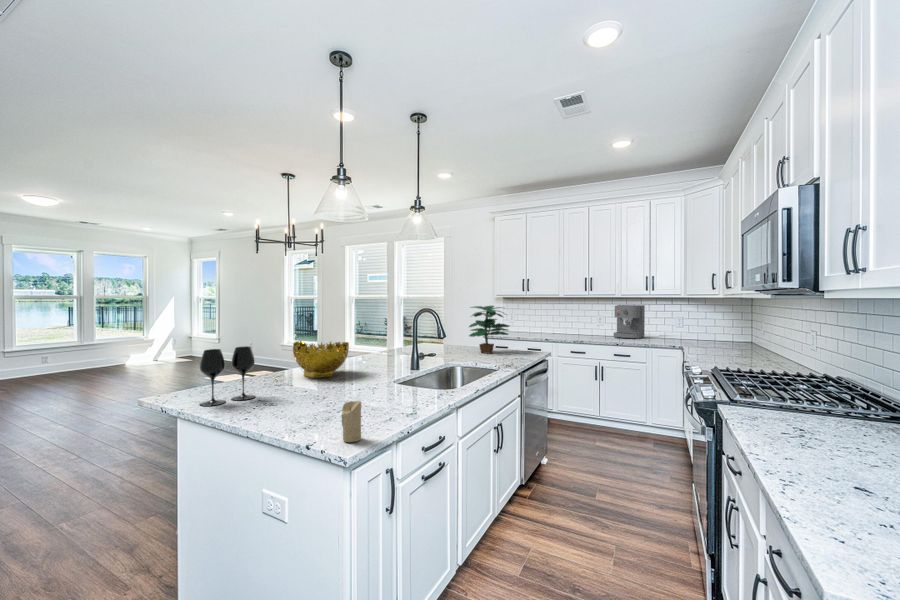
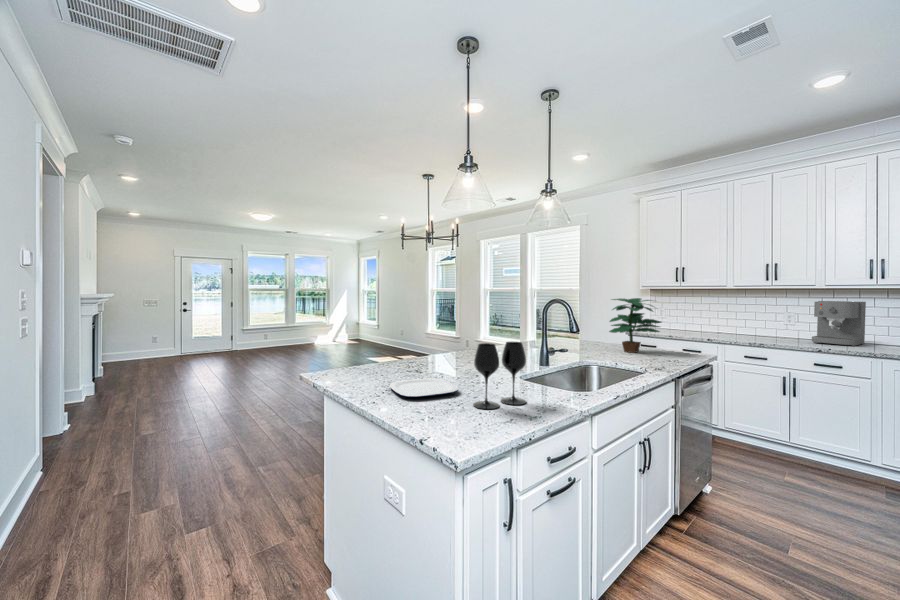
decorative bowl: present [293,341,349,378] -> none [420,328,474,367]
wine glass: present [200,346,255,406] -> present [473,342,526,409]
plate: none [268,390,340,409] -> present [389,378,458,397]
candle: present [342,401,361,442] -> none [449,397,472,445]

